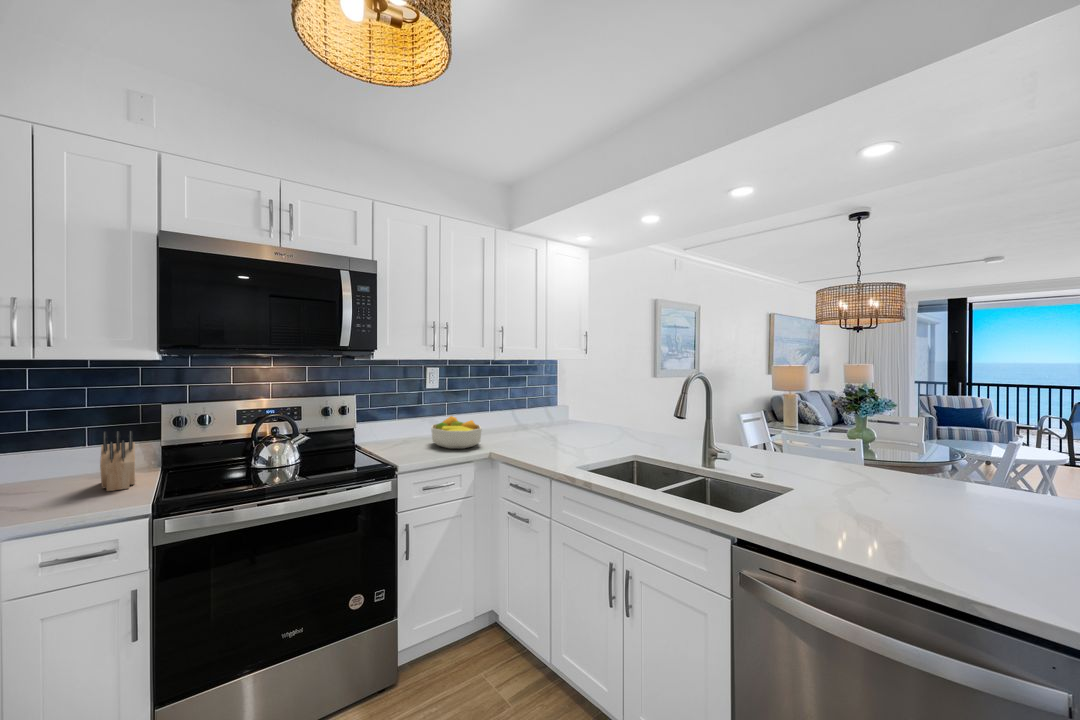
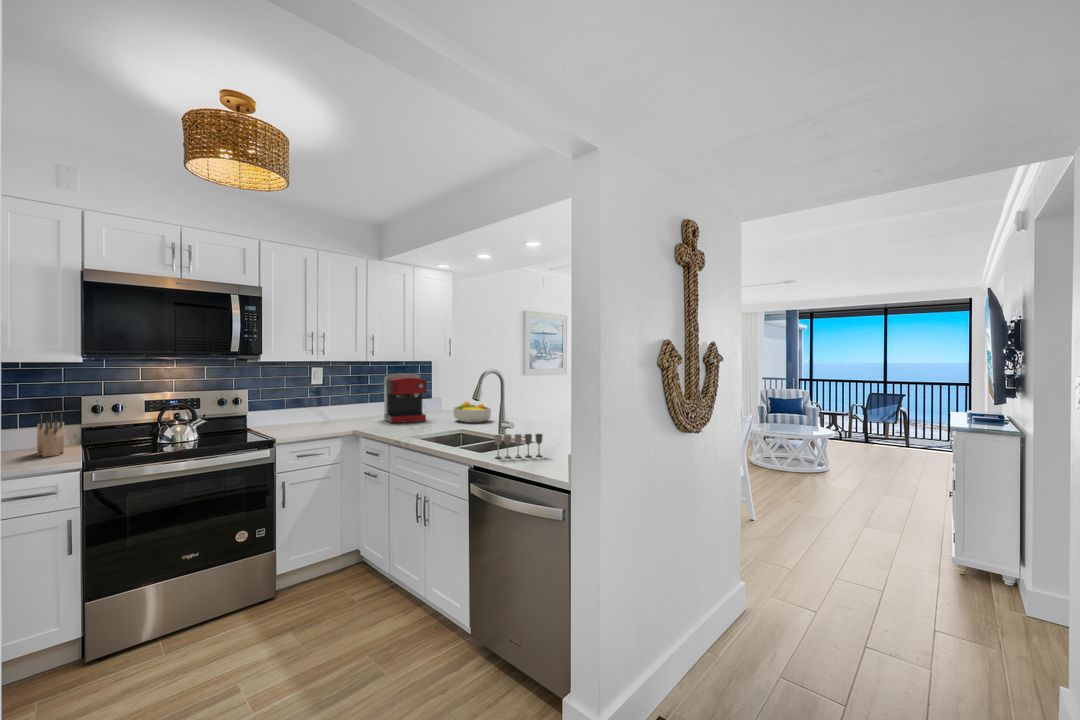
coffee maker: none [512,375,570,441] -> present [384,373,426,423]
fruit bowl: present [431,416,482,449] -> present [453,401,491,423]
wine glass: none [780,487,865,530] -> present [494,434,543,458]

